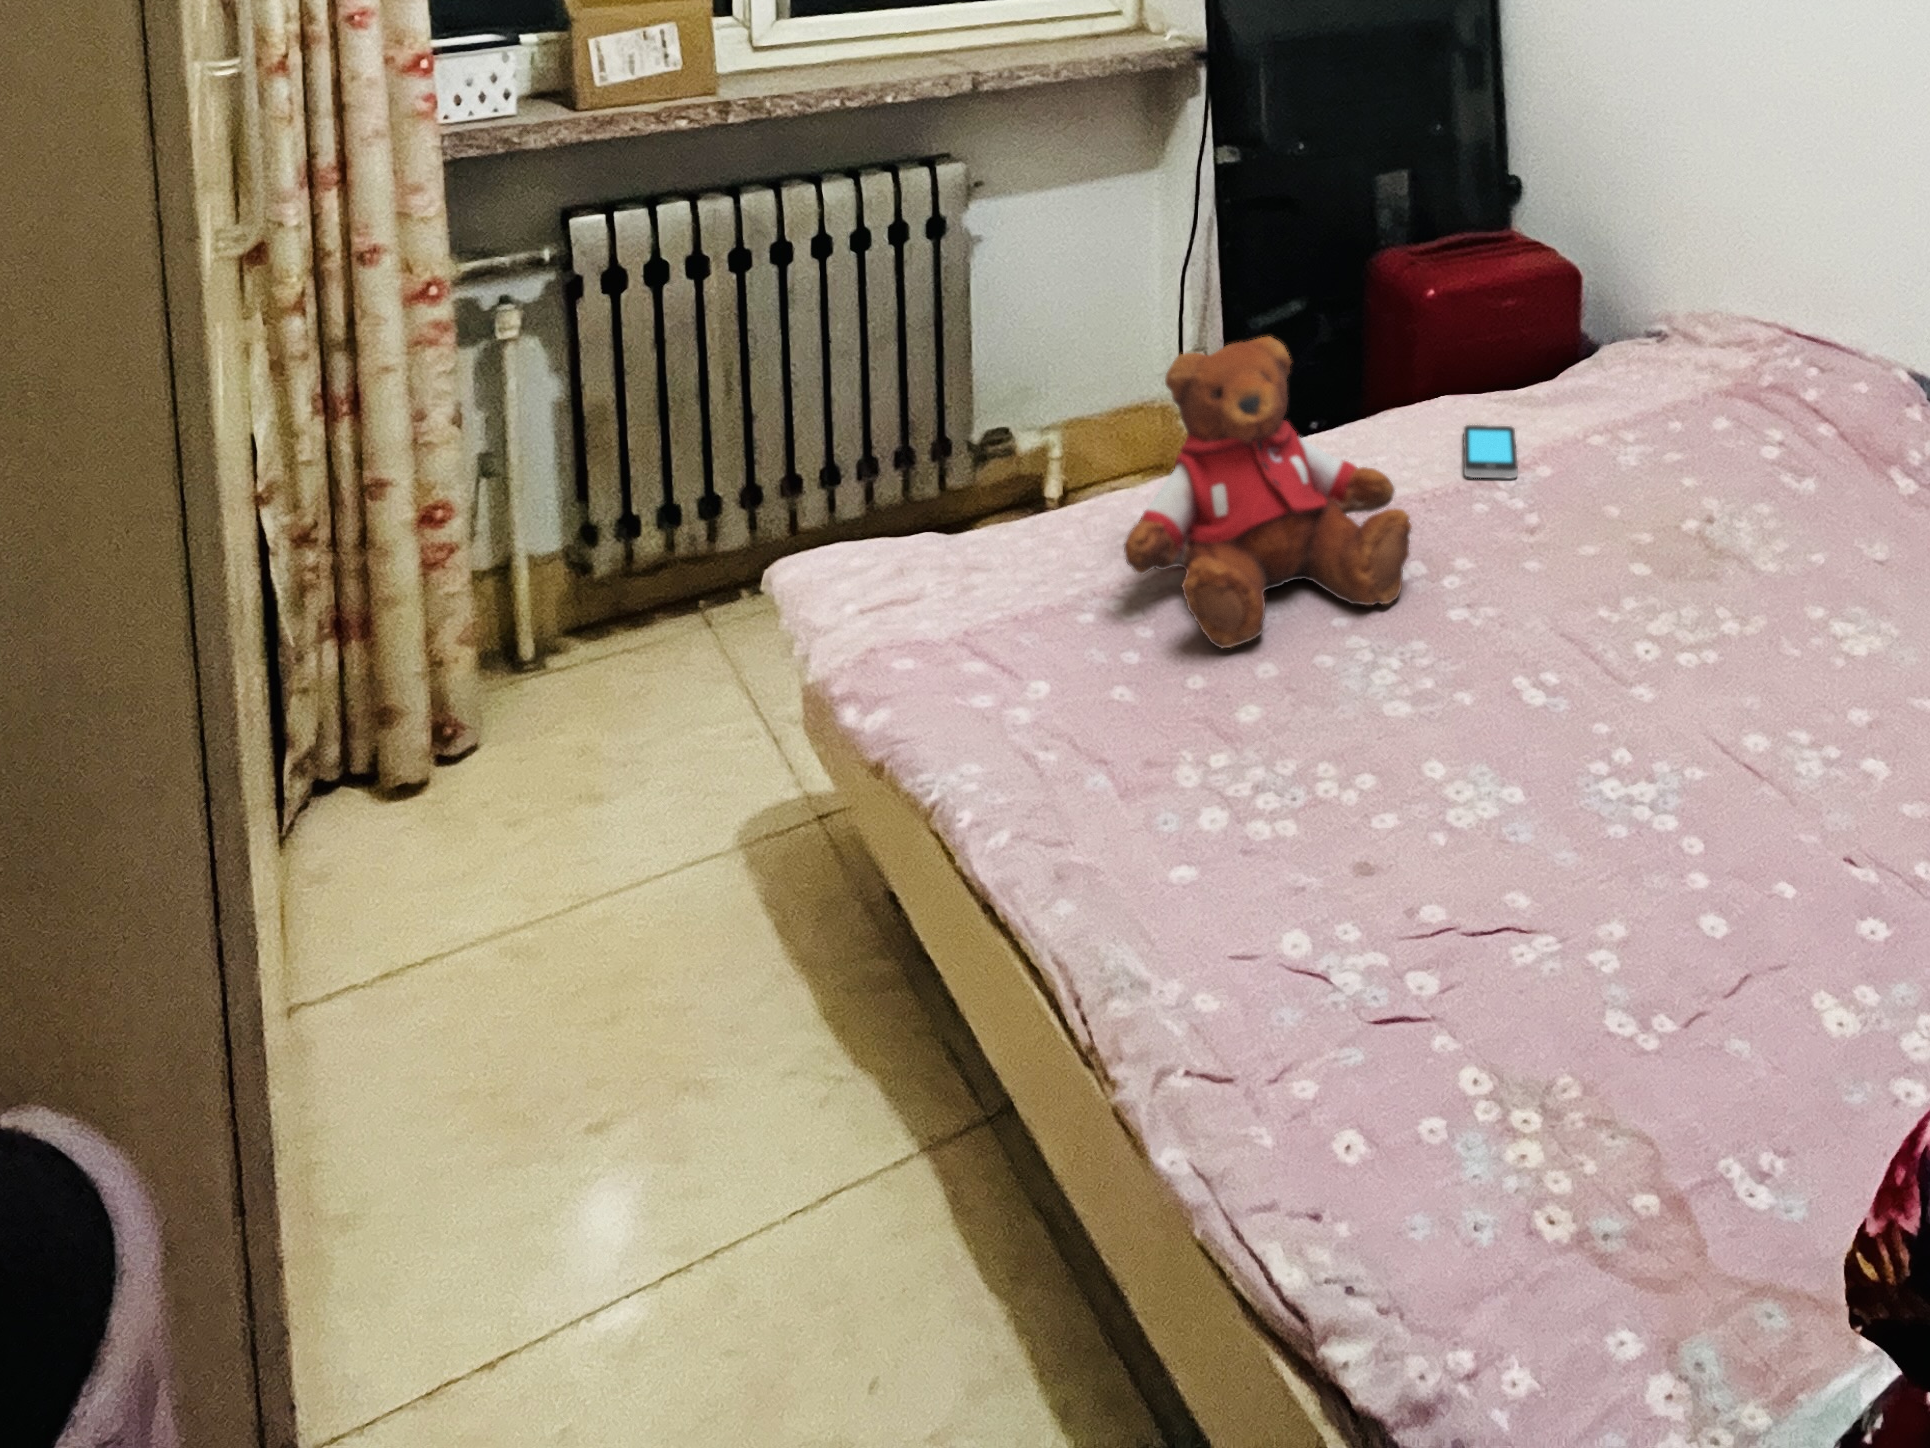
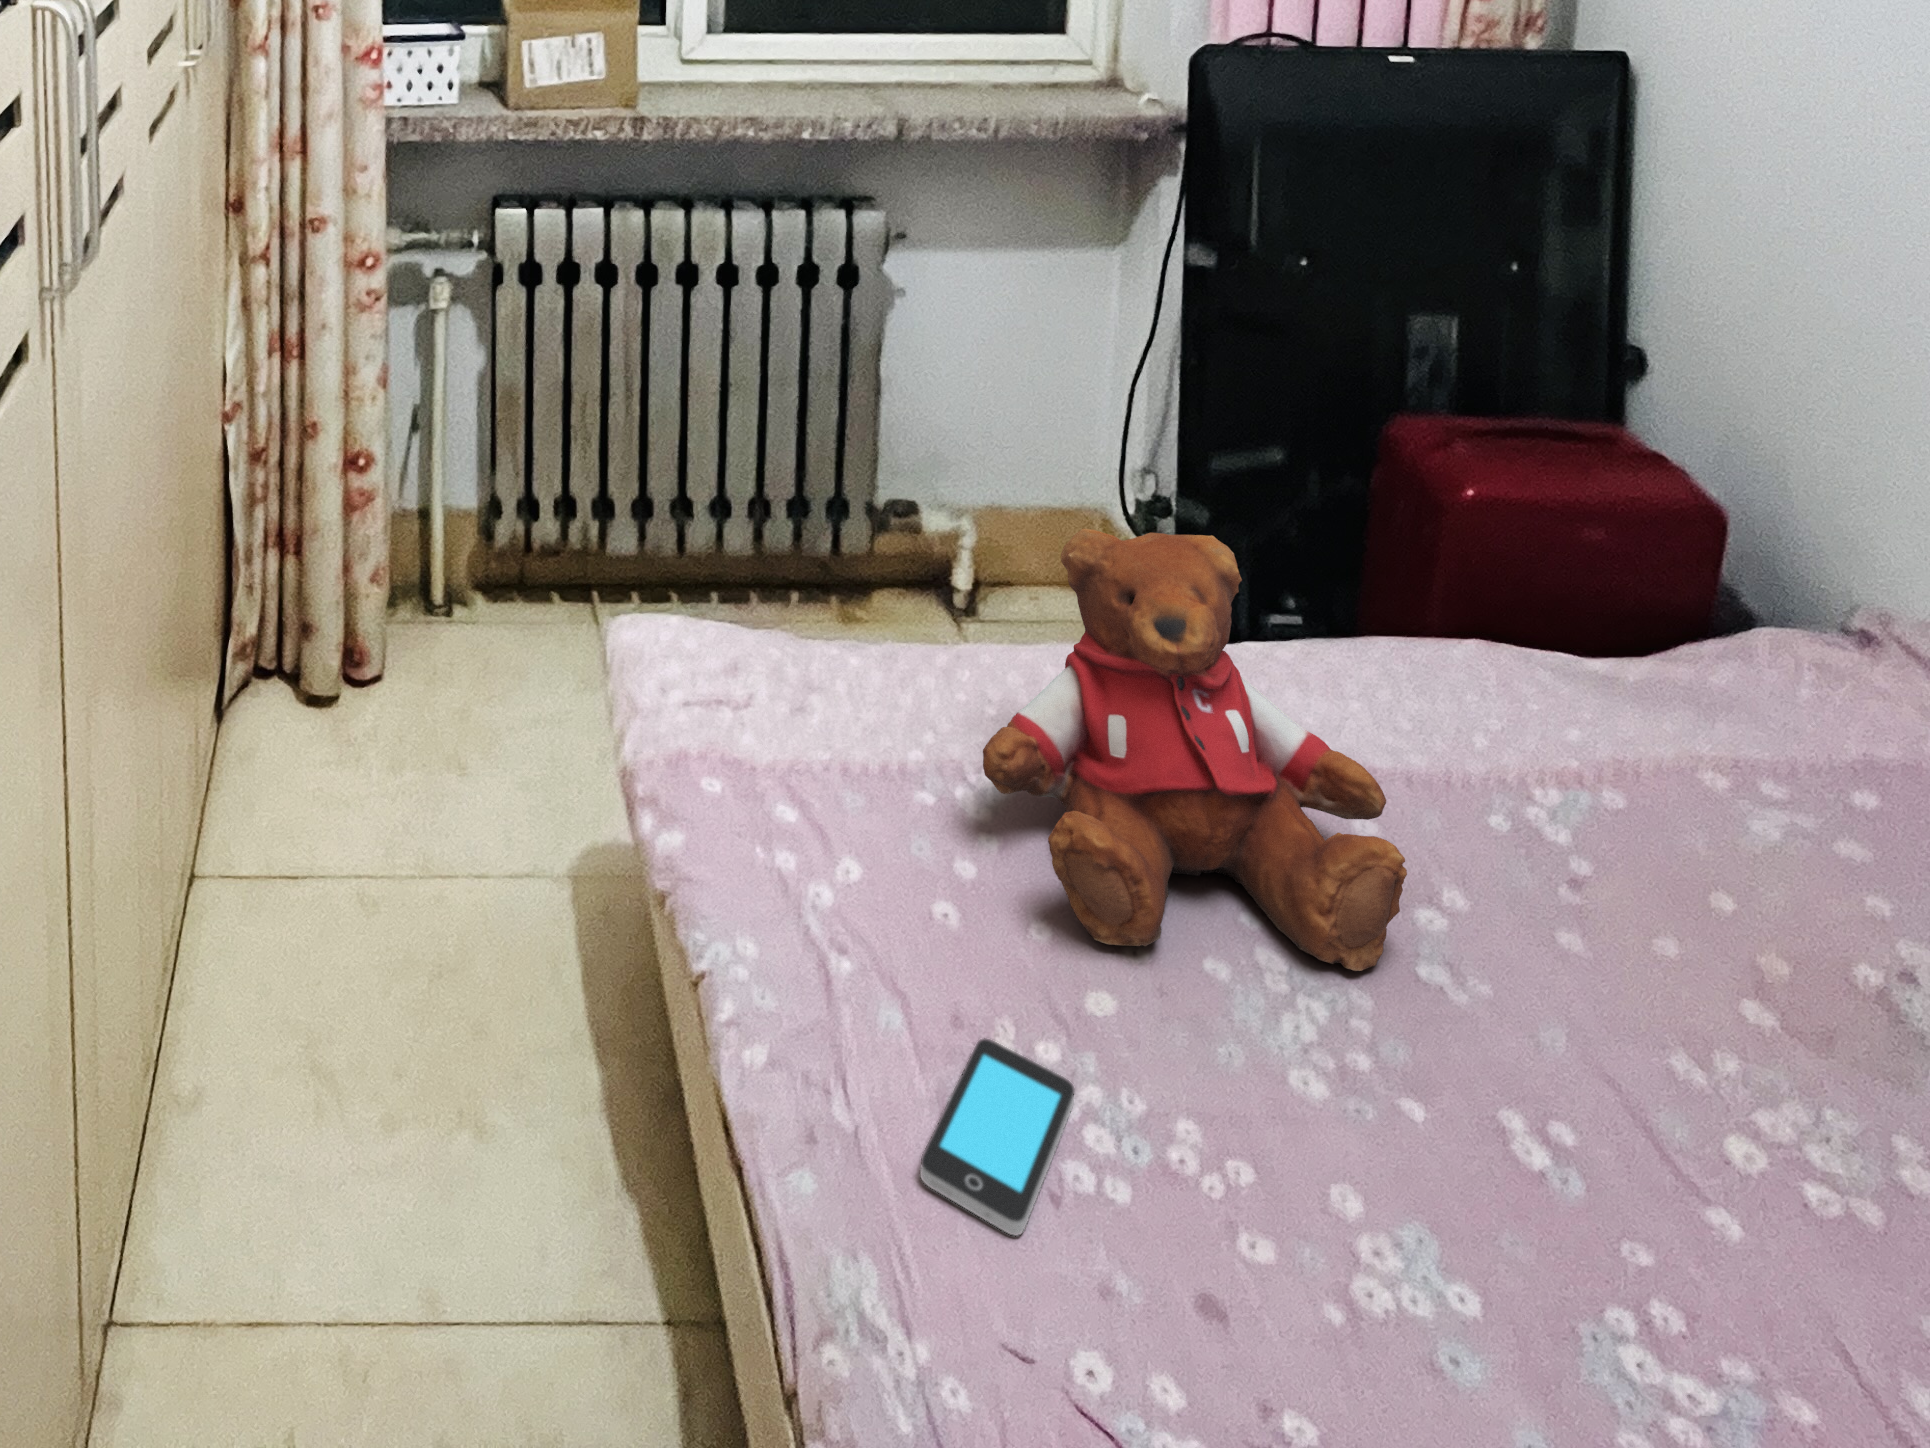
smartphone: present [1463,425,1518,478] -> present [920,1038,1074,1235]

